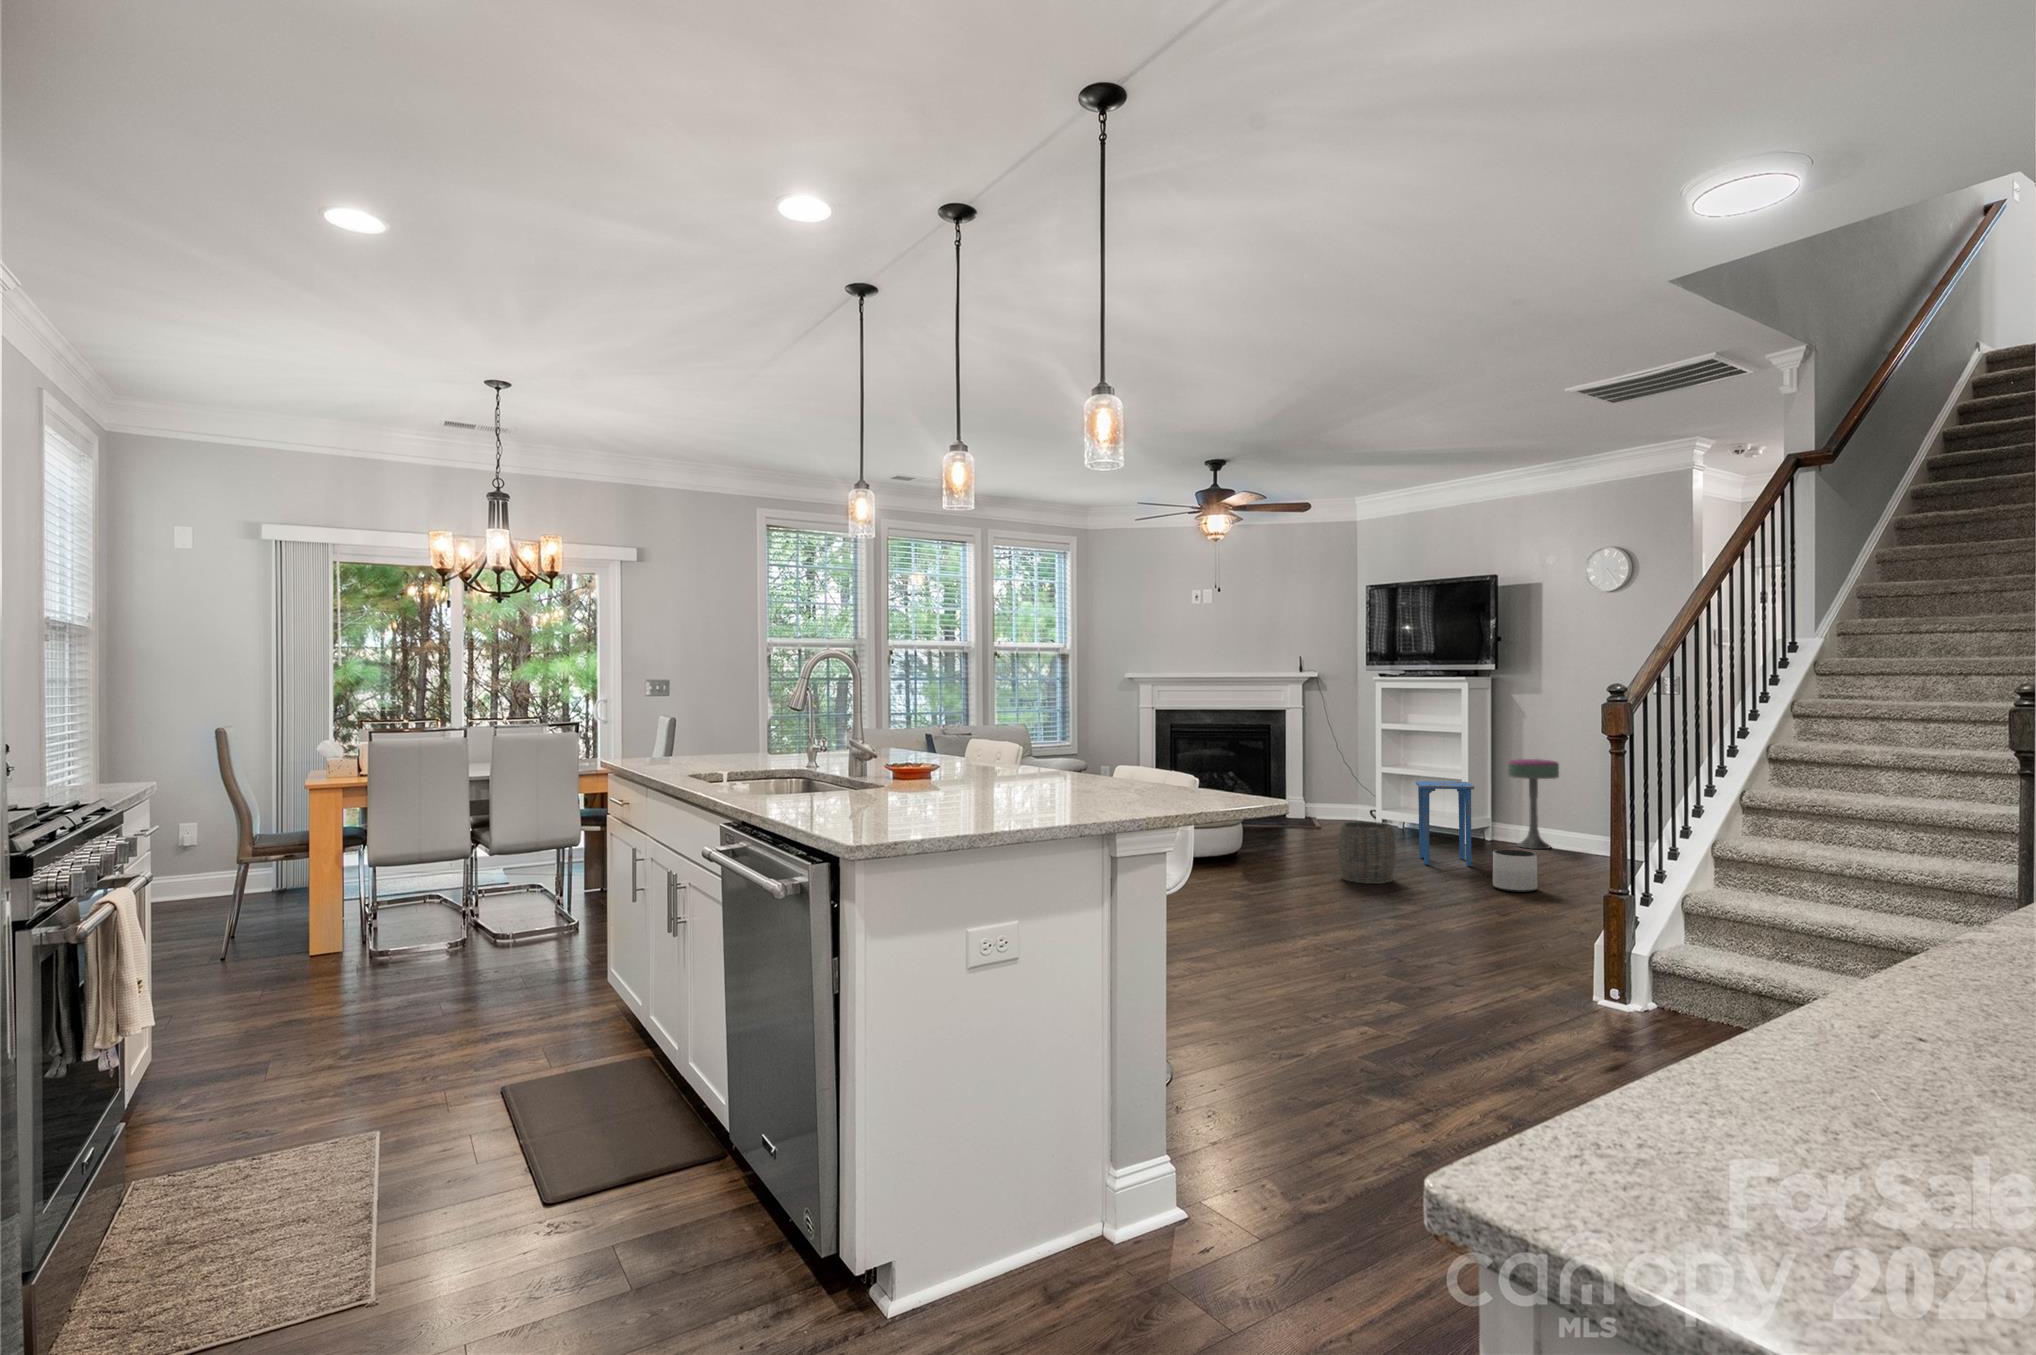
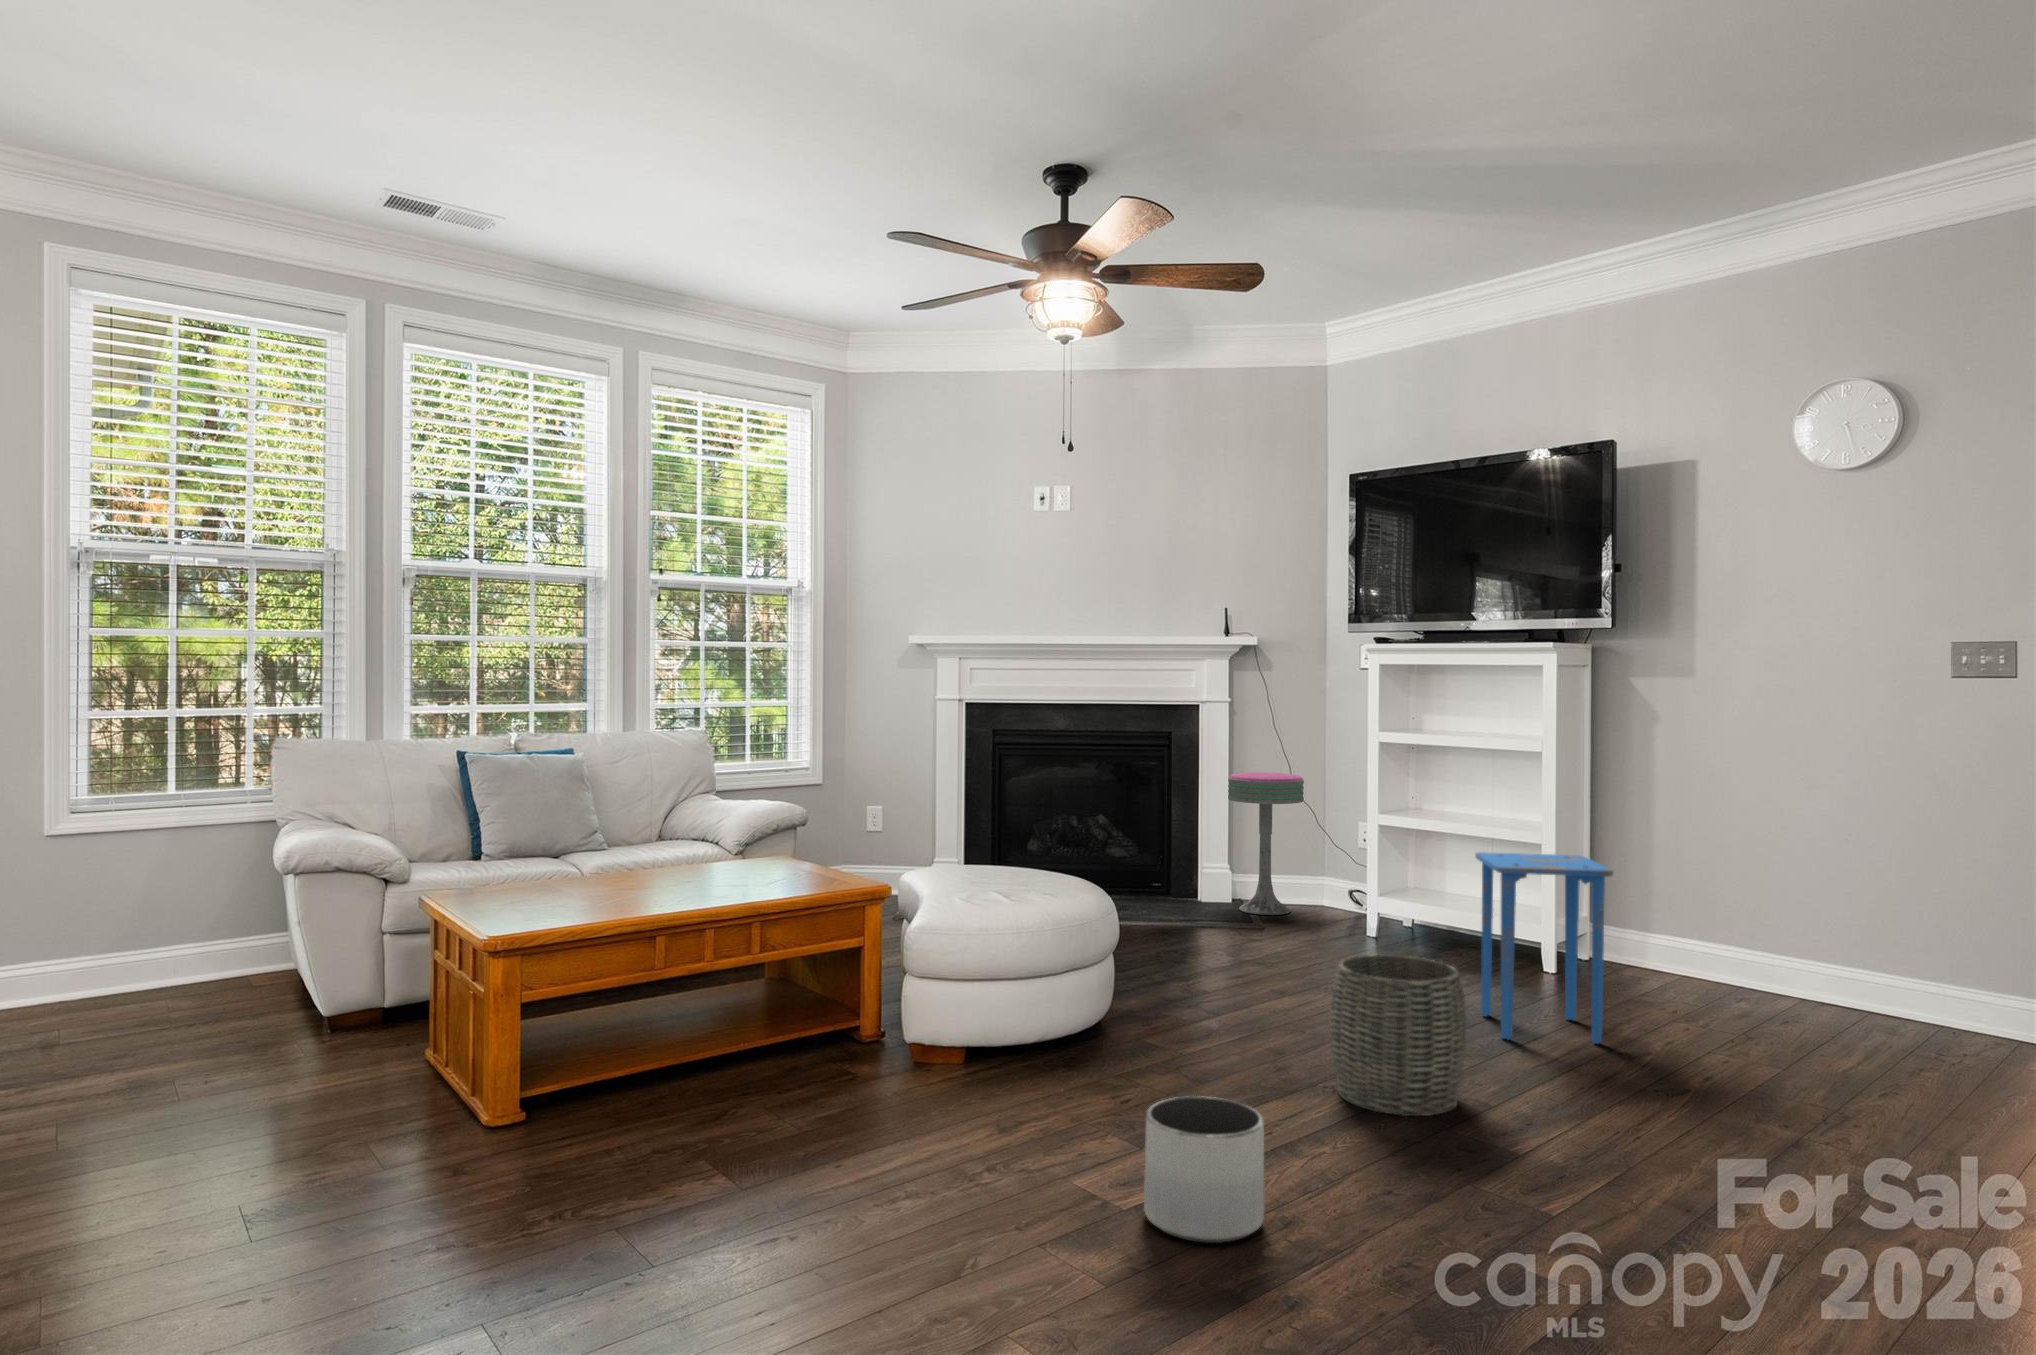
bar stool: present [1507,759,1559,849] -> present [1228,772,1304,915]
planter: present [1493,850,1537,892] -> present [1144,1096,1264,1243]

